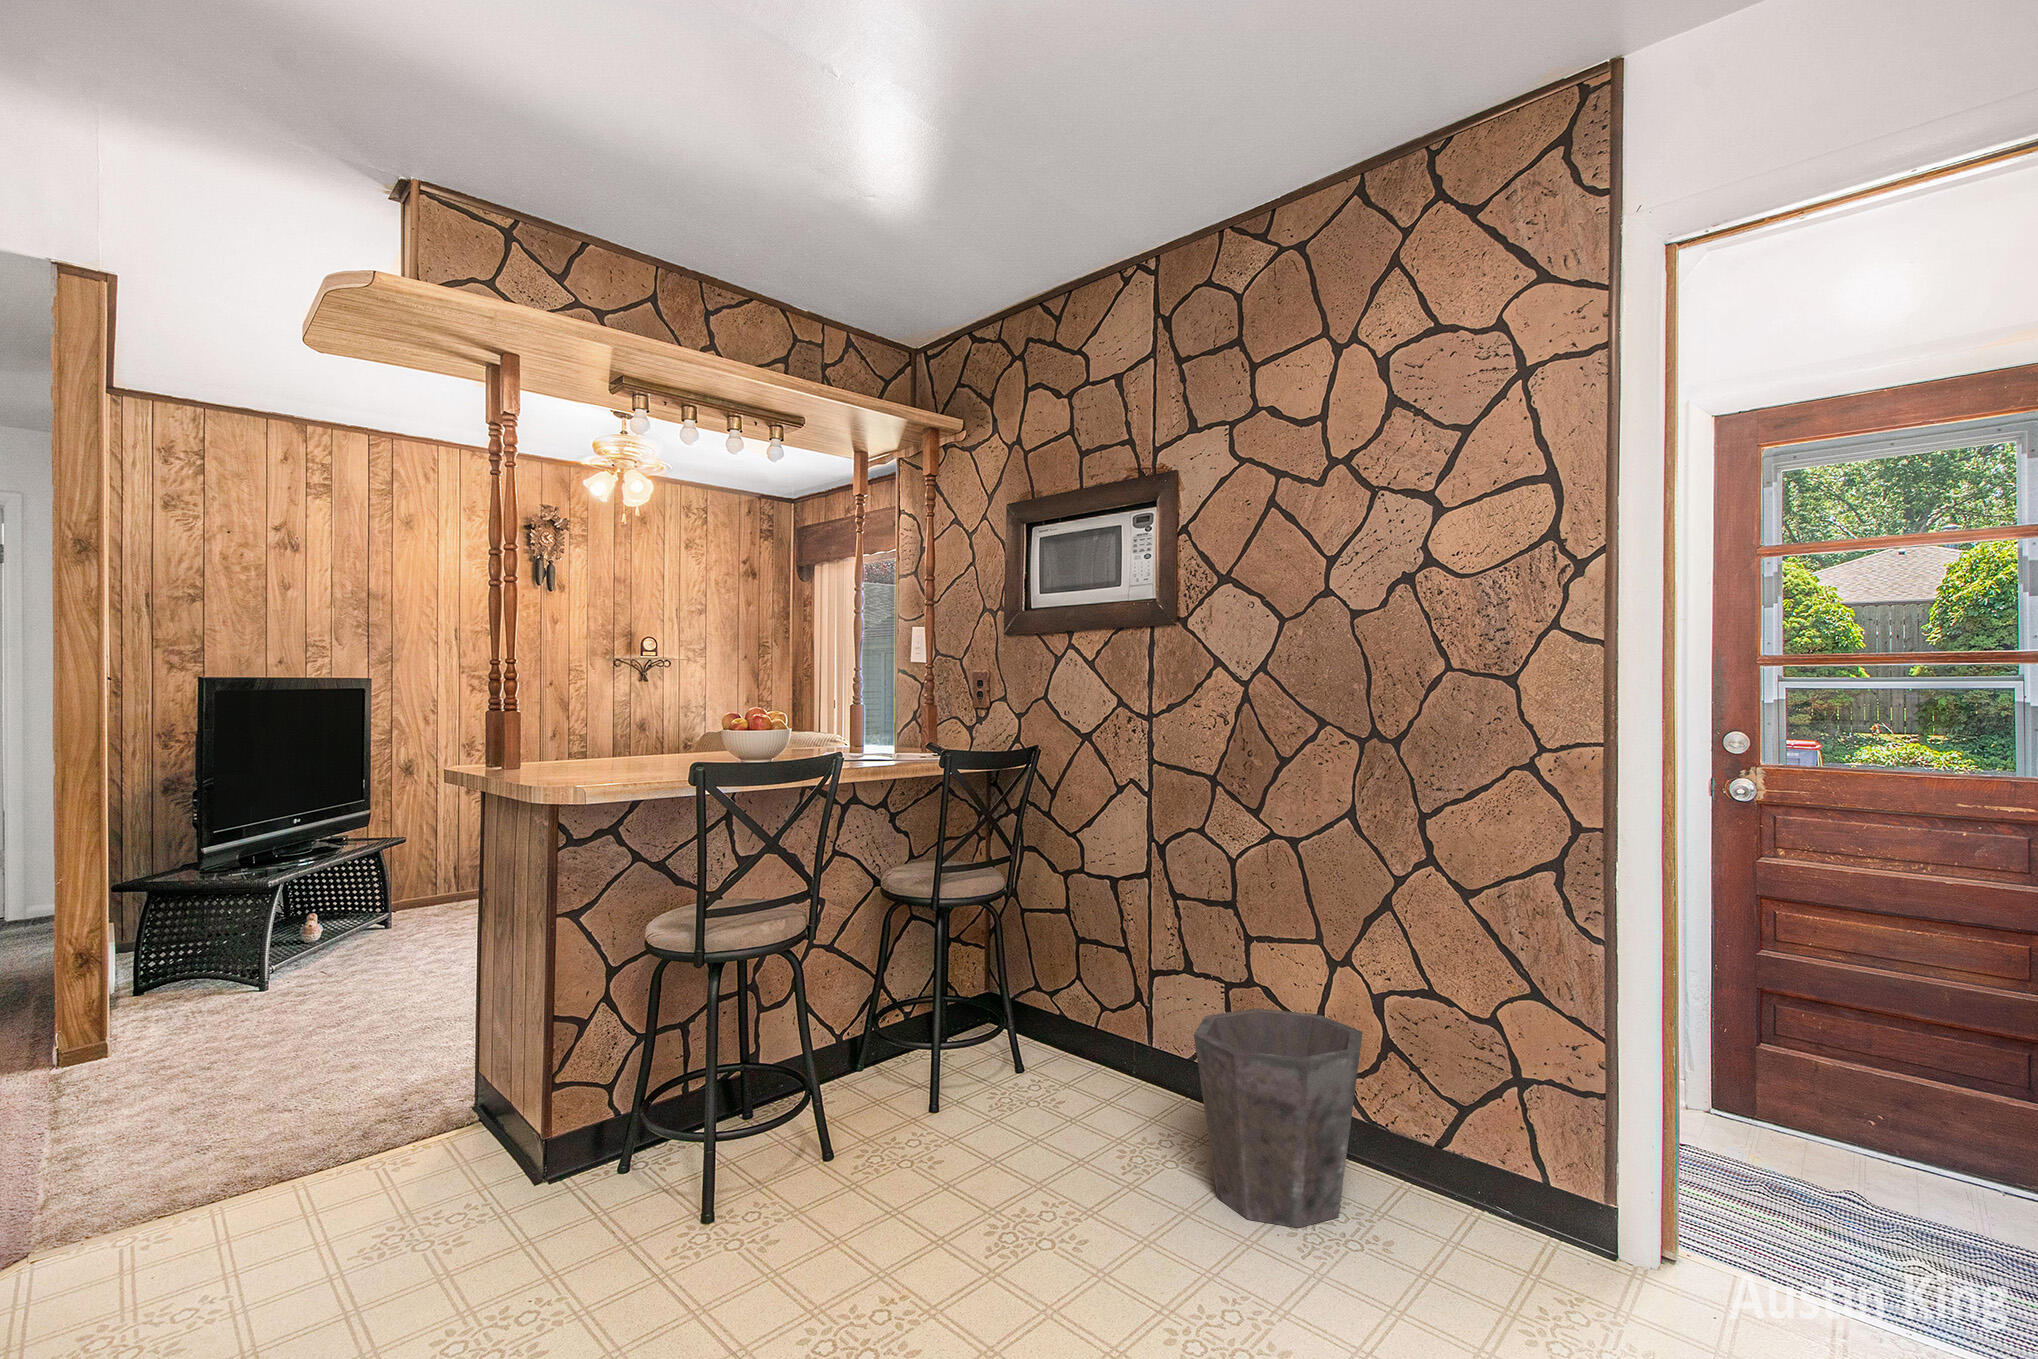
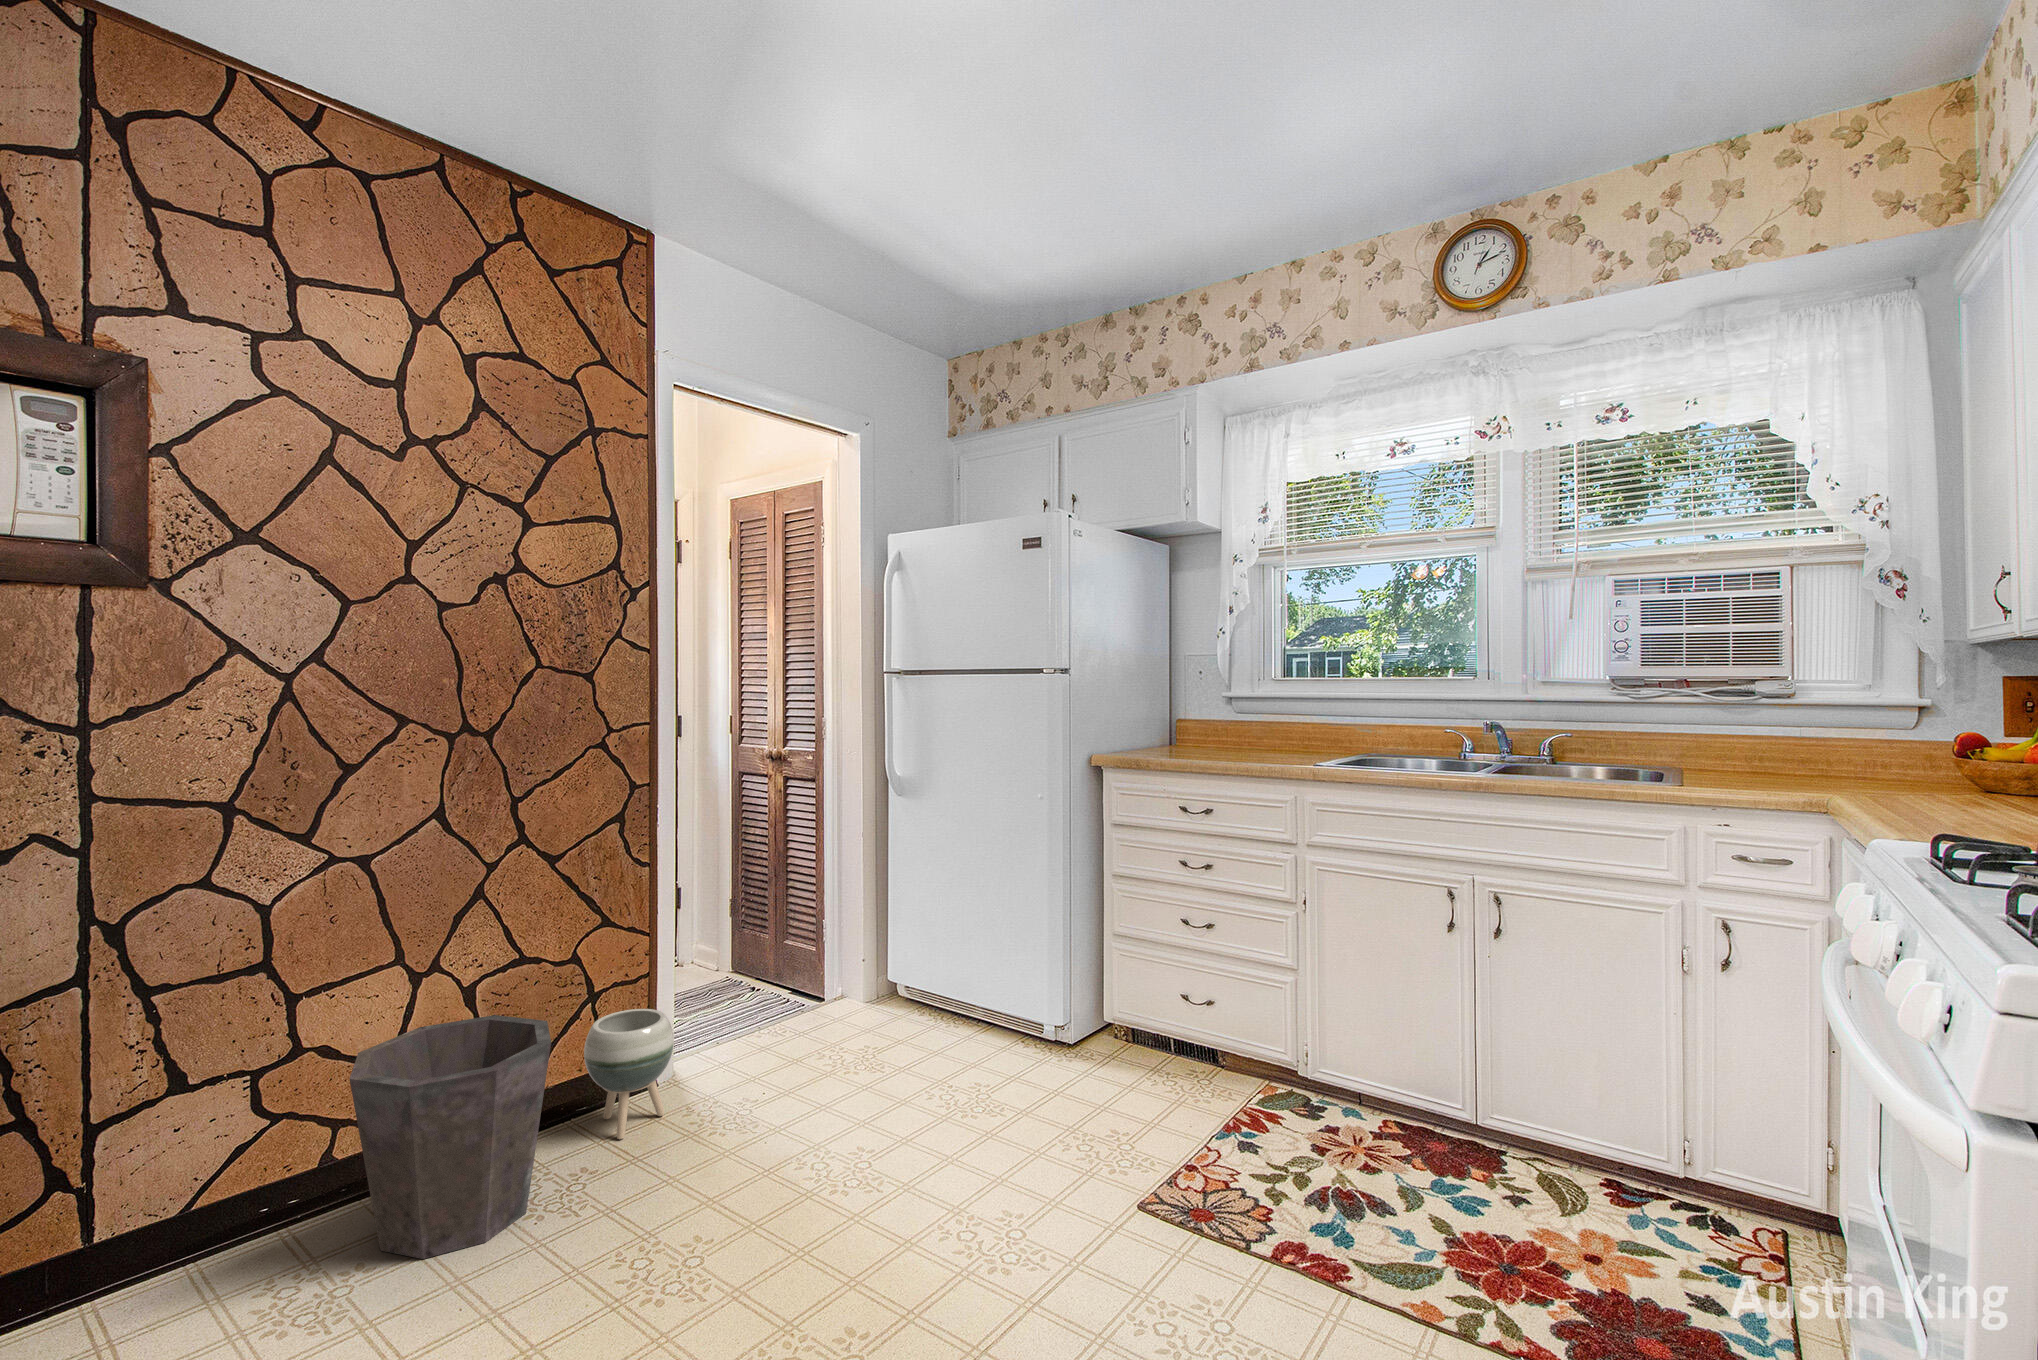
planter: none [1445,1101,1561,1269] -> present [584,1009,674,1139]

